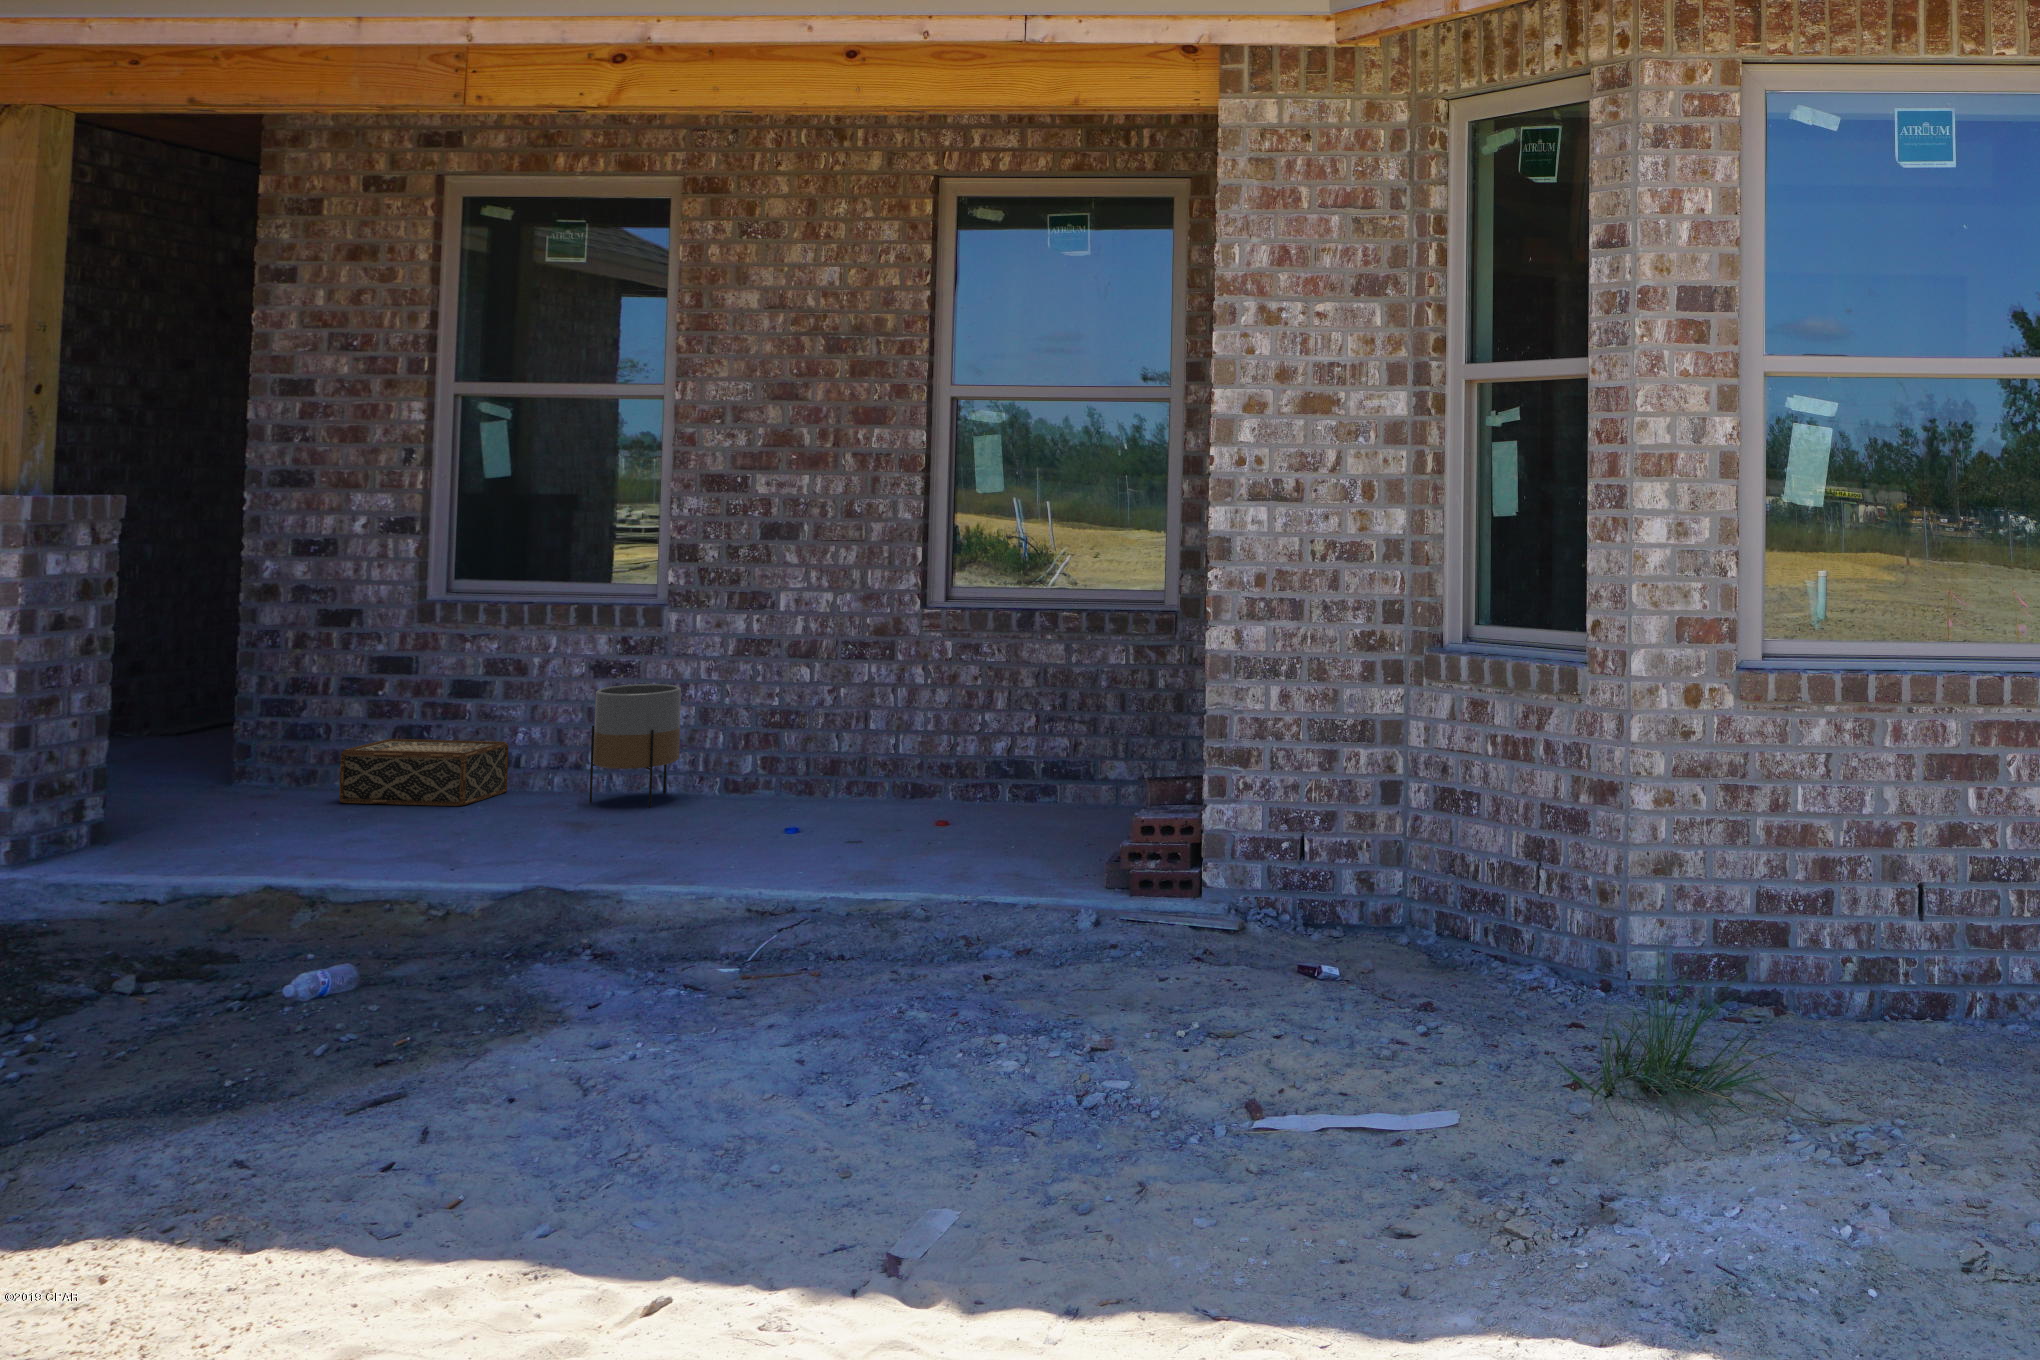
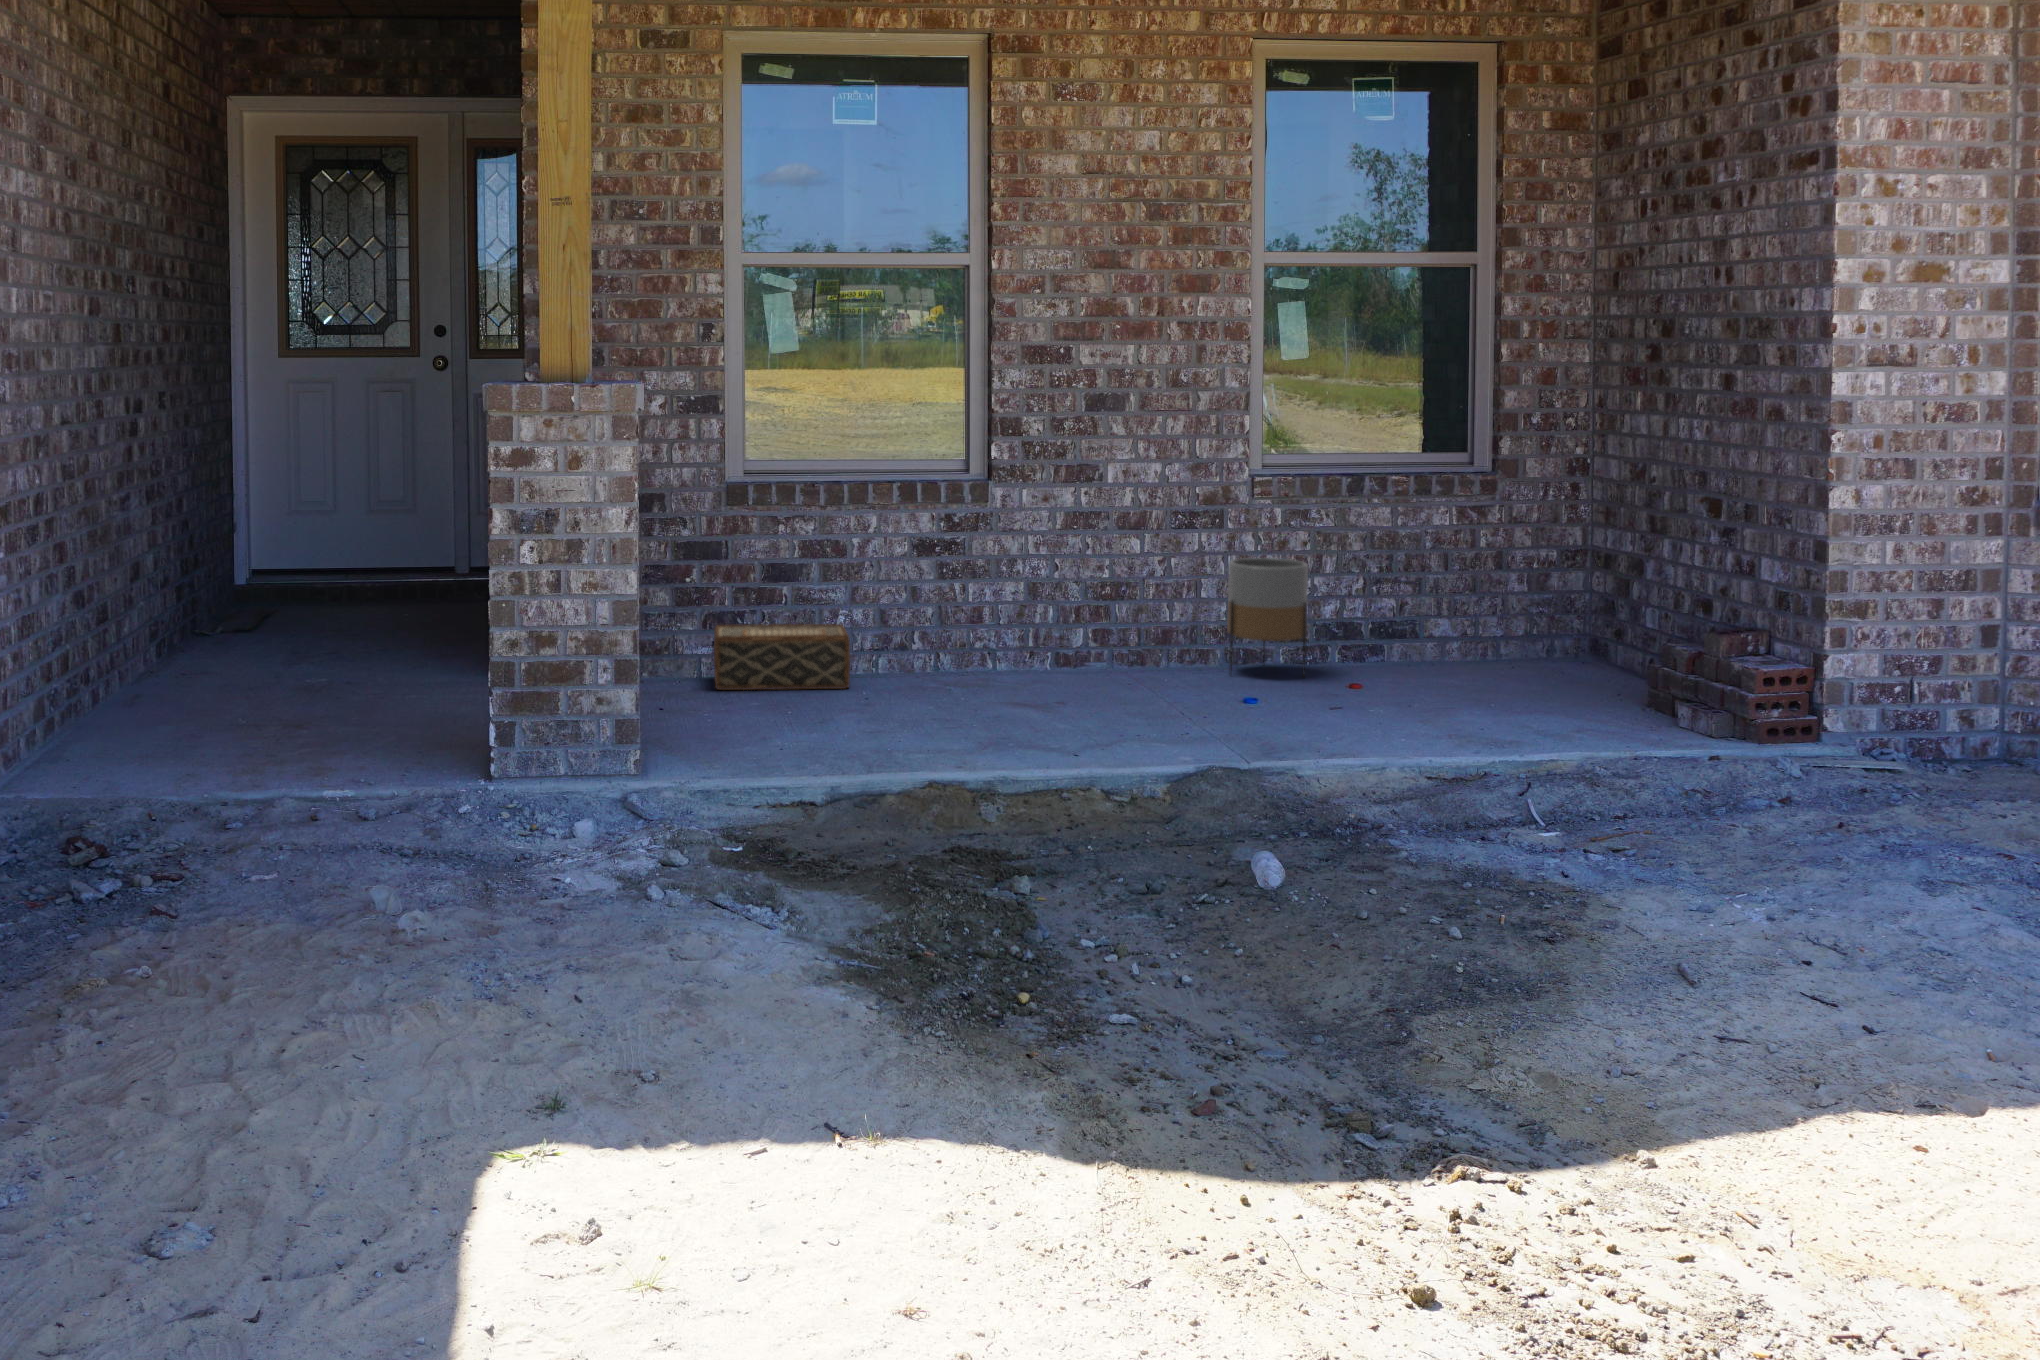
planter: present [589,684,681,808] -> present [1227,558,1308,677]

